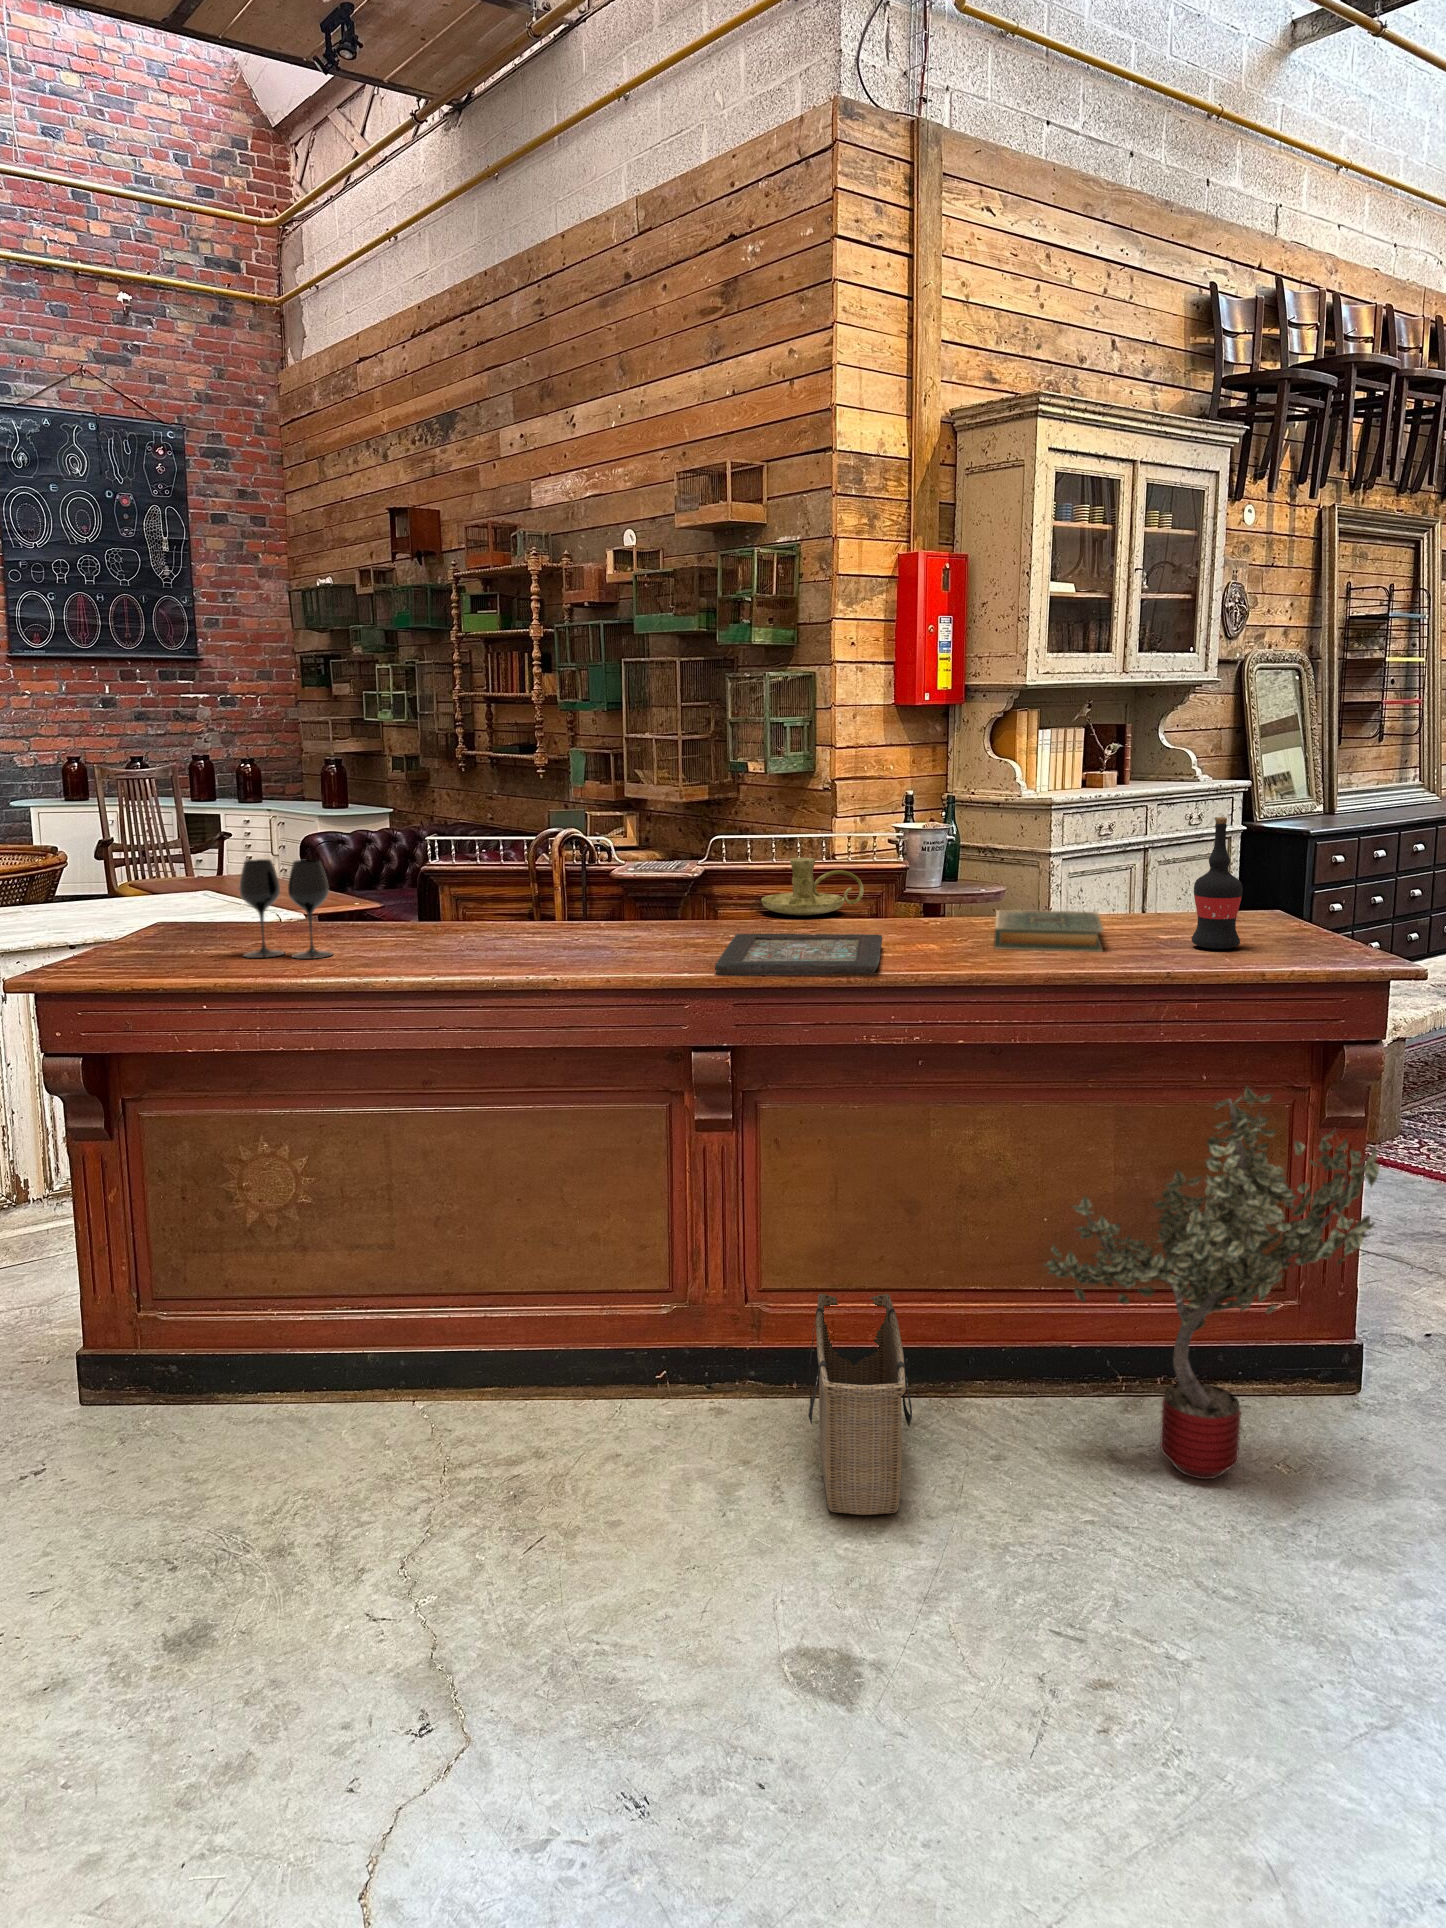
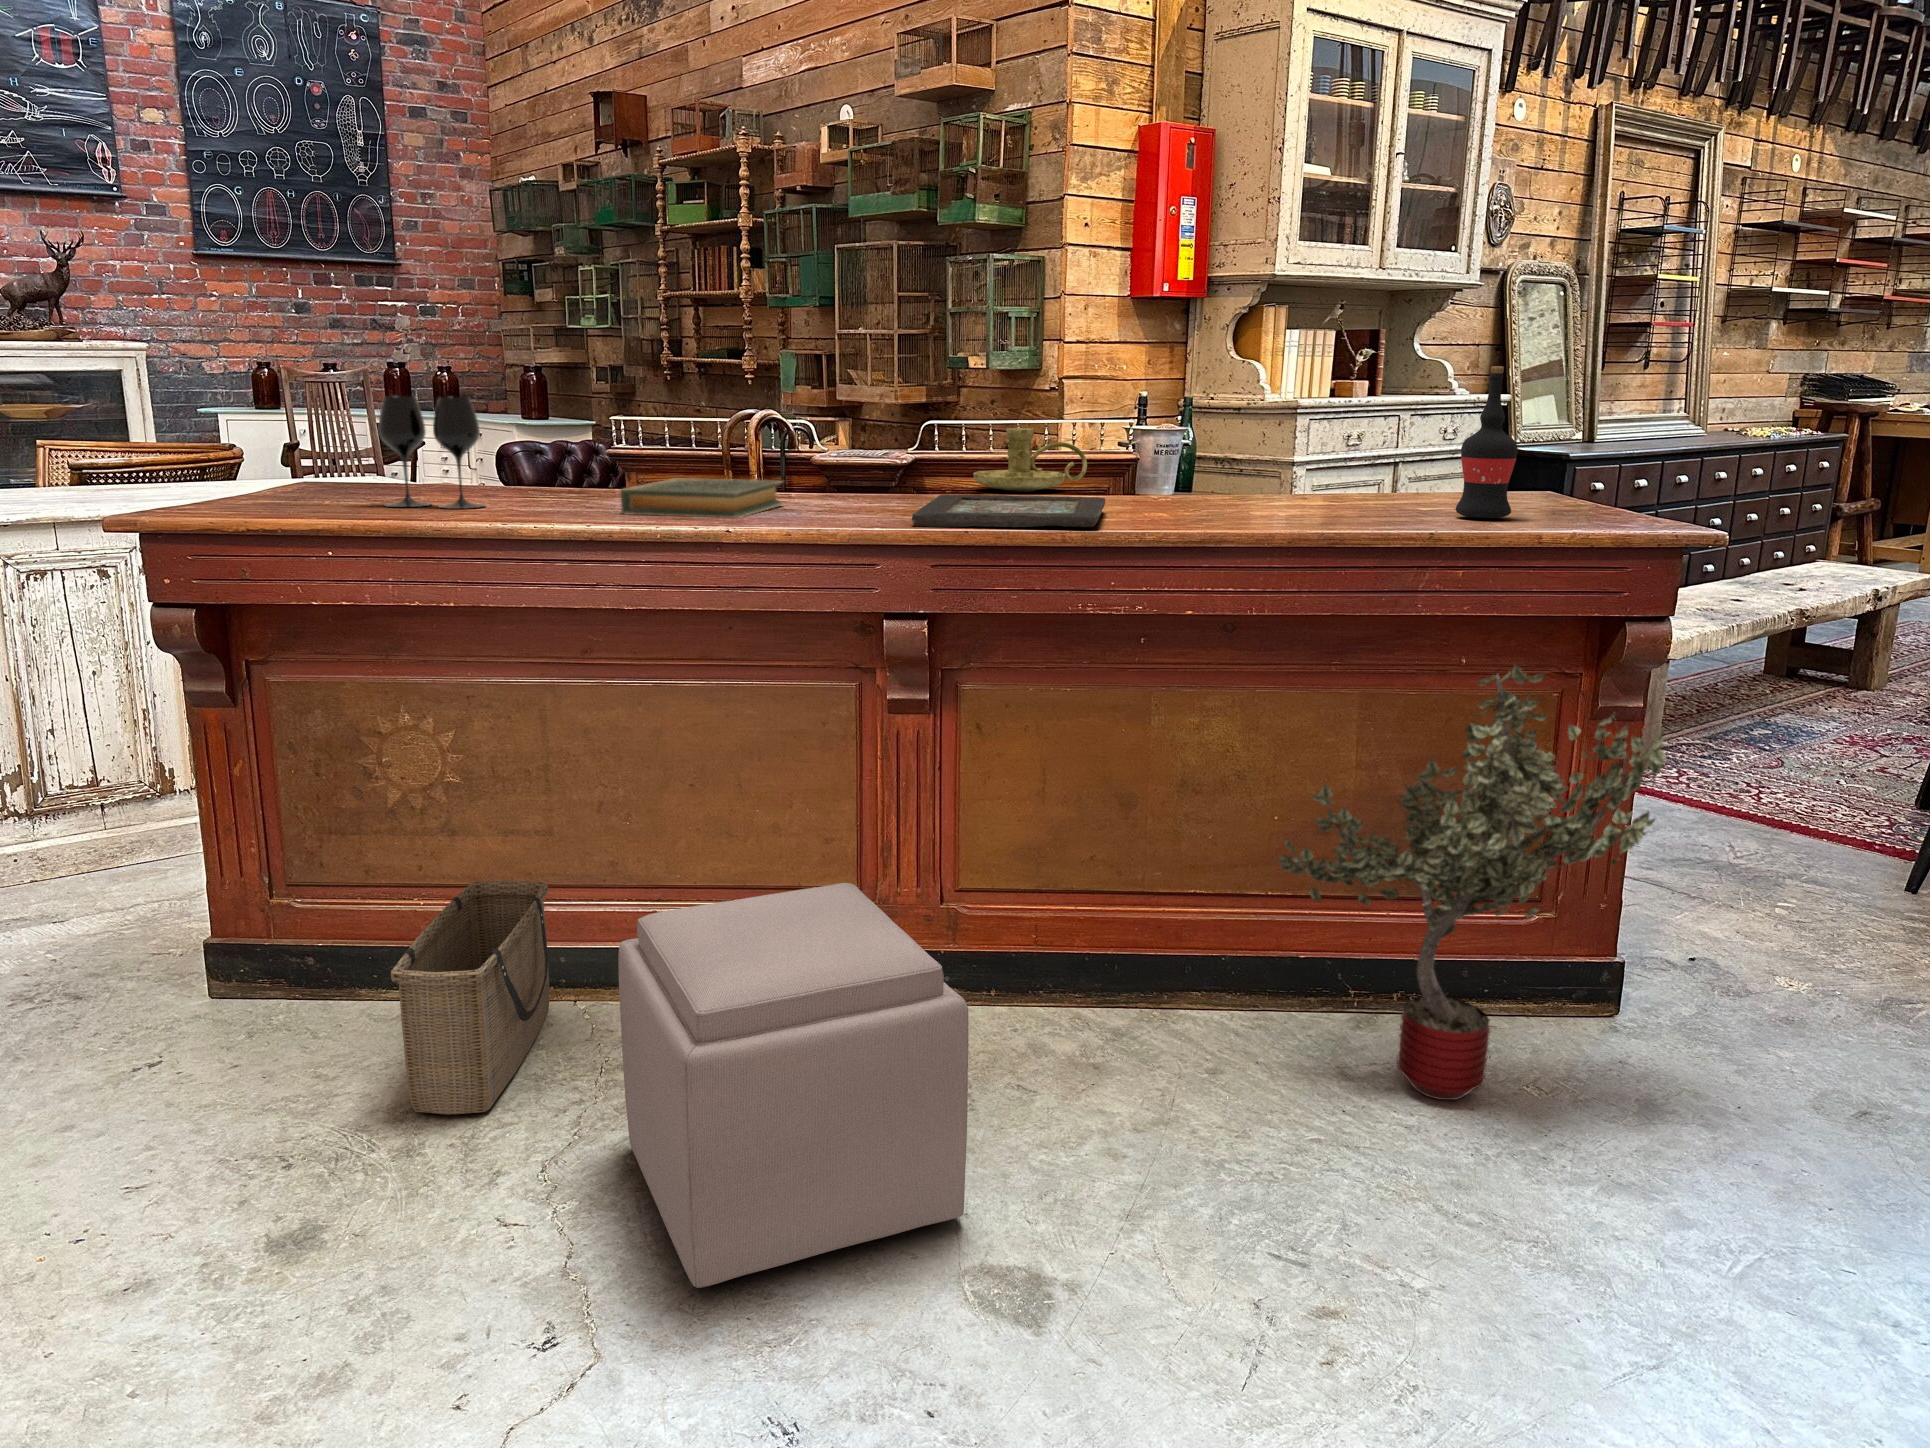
hardback book: present [994,910,1104,952] -> present [621,478,783,518]
basket: present [808,1292,912,1515] -> present [391,881,550,1115]
ottoman: none [469,1297,781,1673] -> present [618,883,969,1288]

